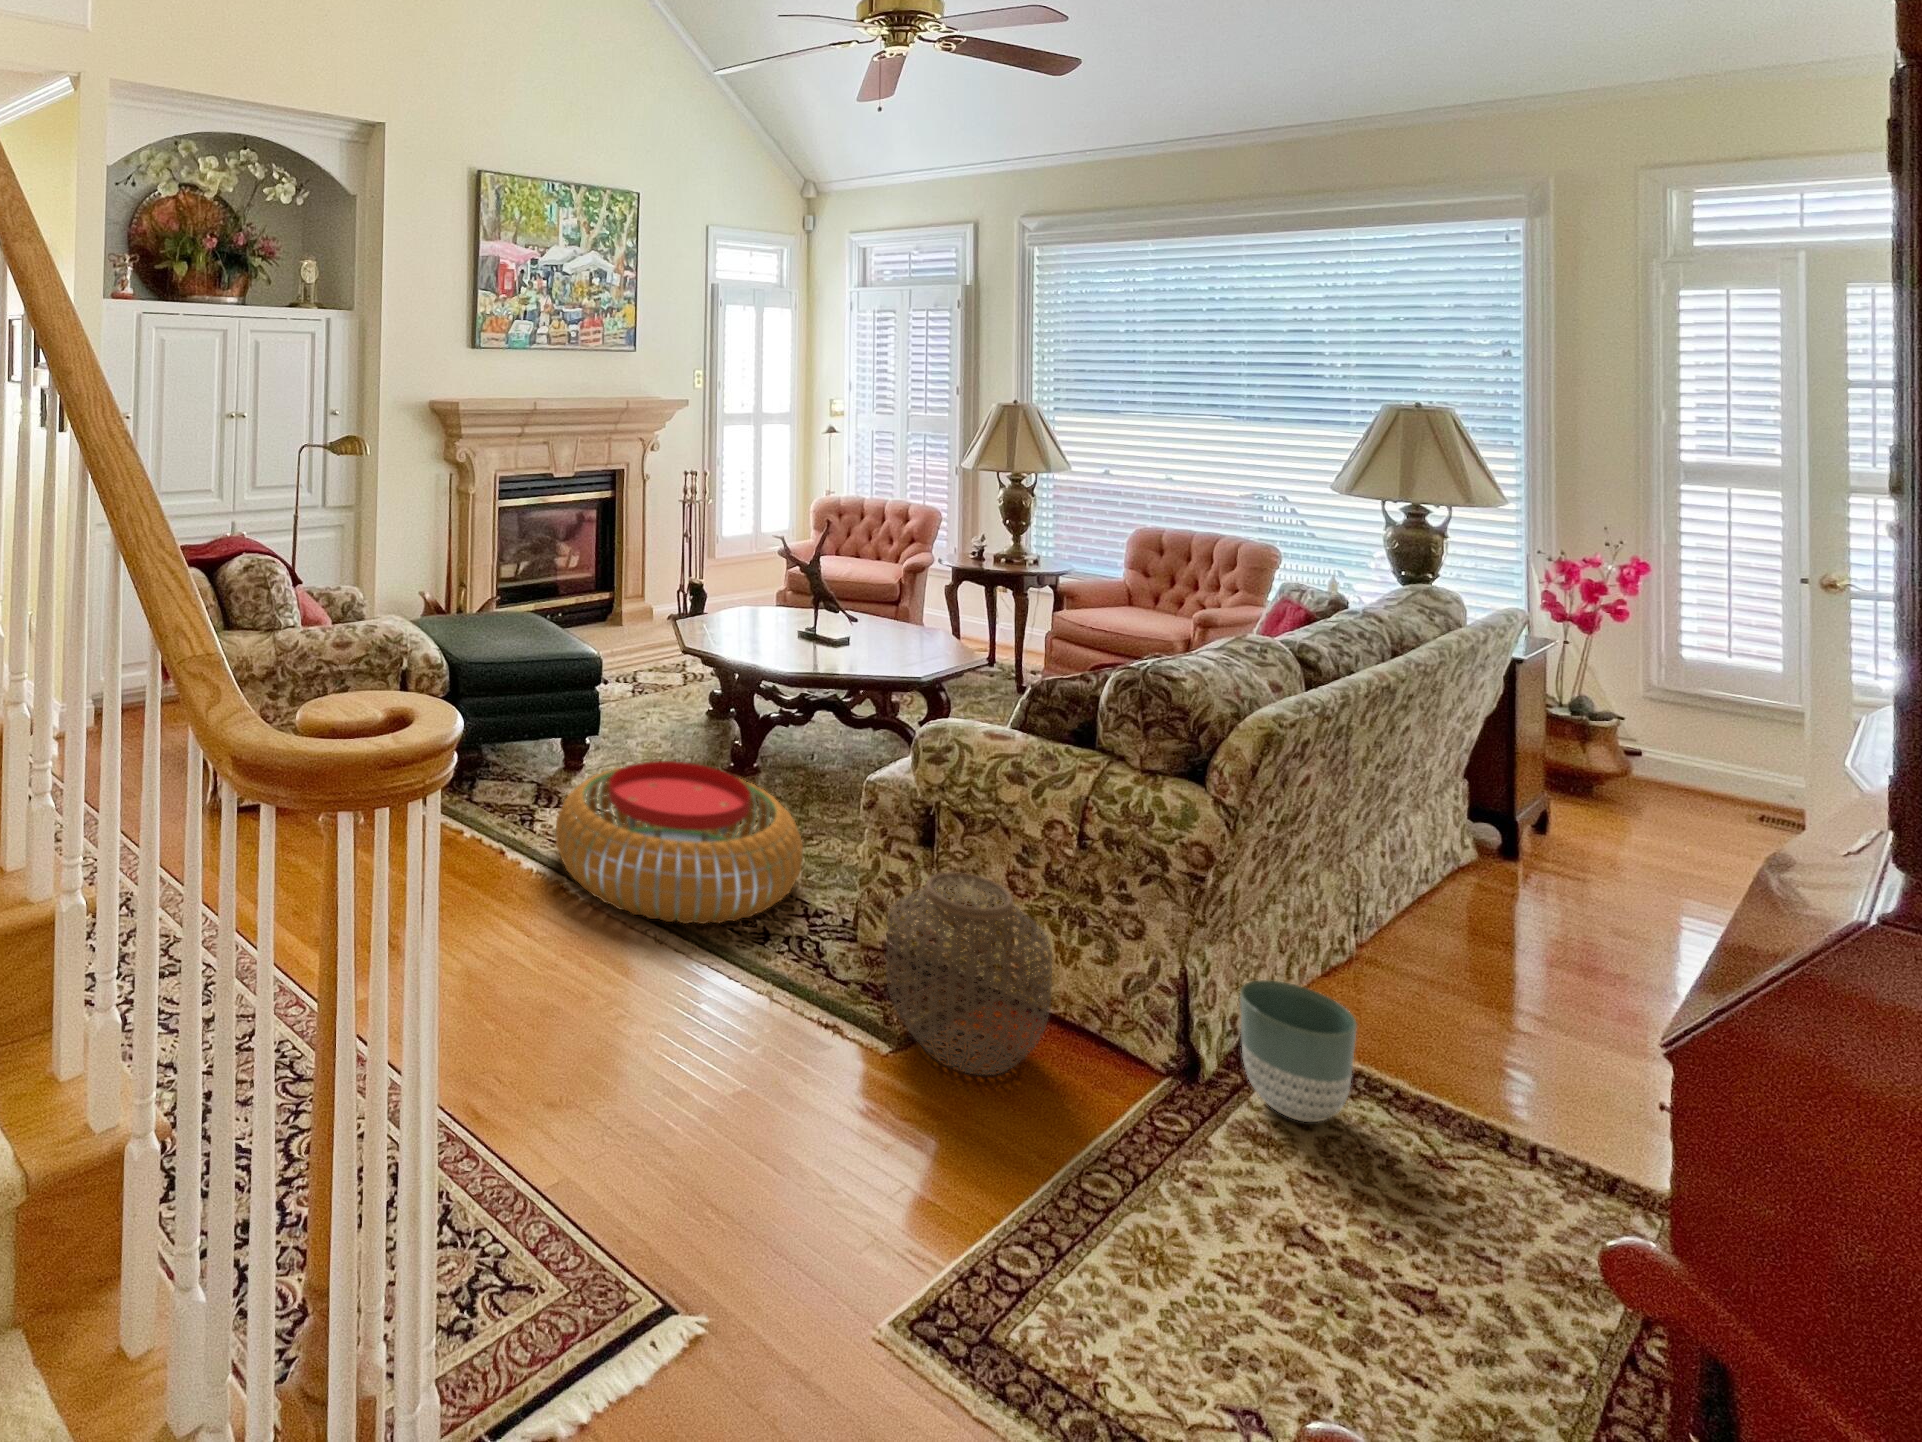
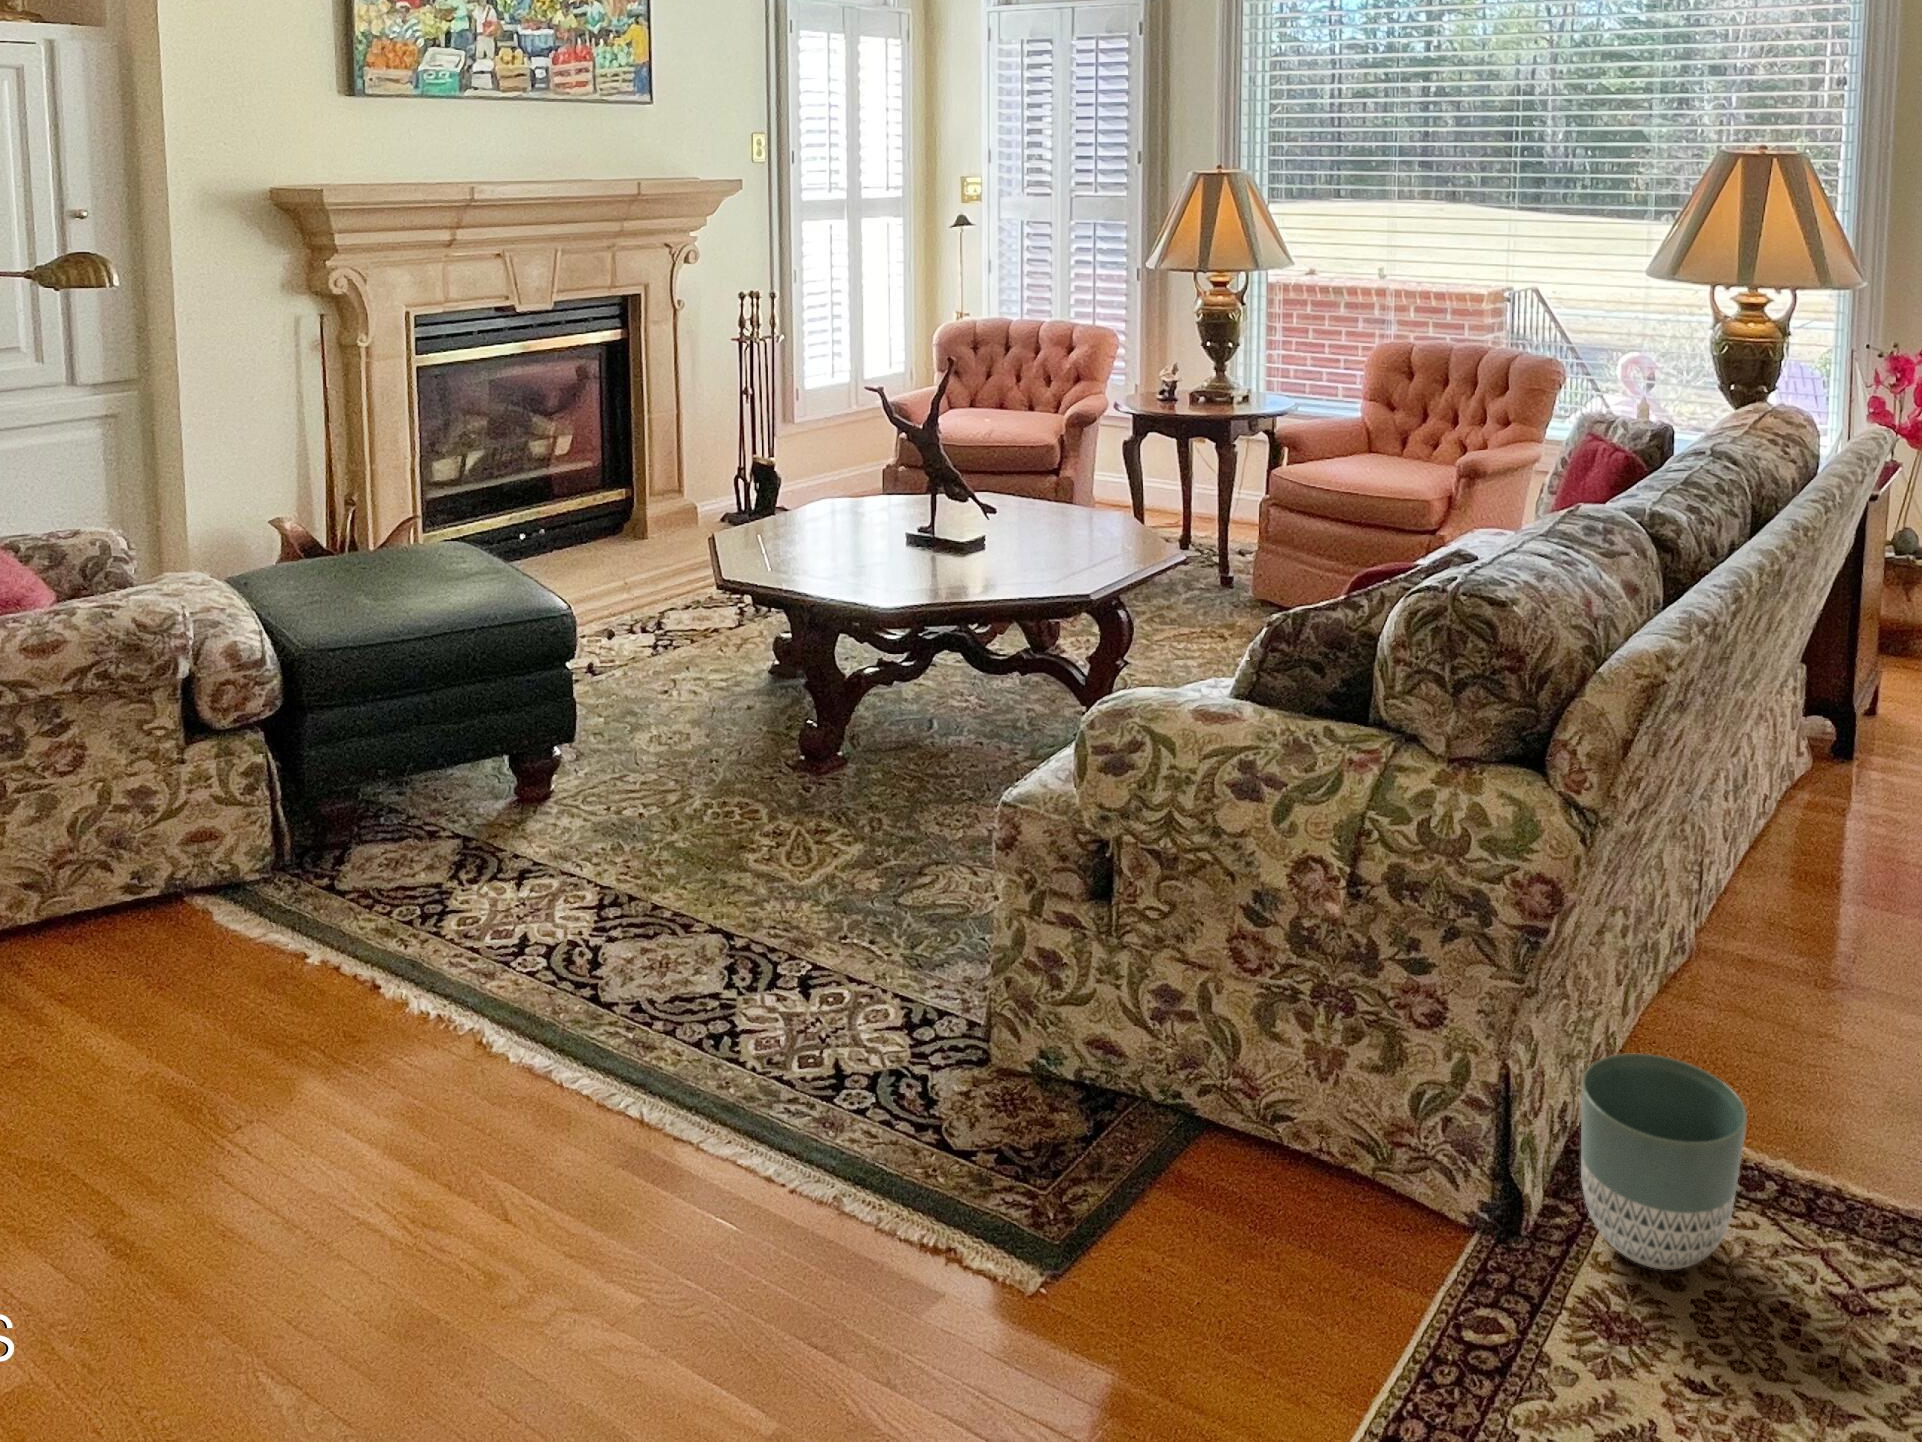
pouf: present [556,761,803,924] -> none [469,790,906,1085]
woven basket: present [886,872,1052,1075] -> none [1037,957,1305,1295]

